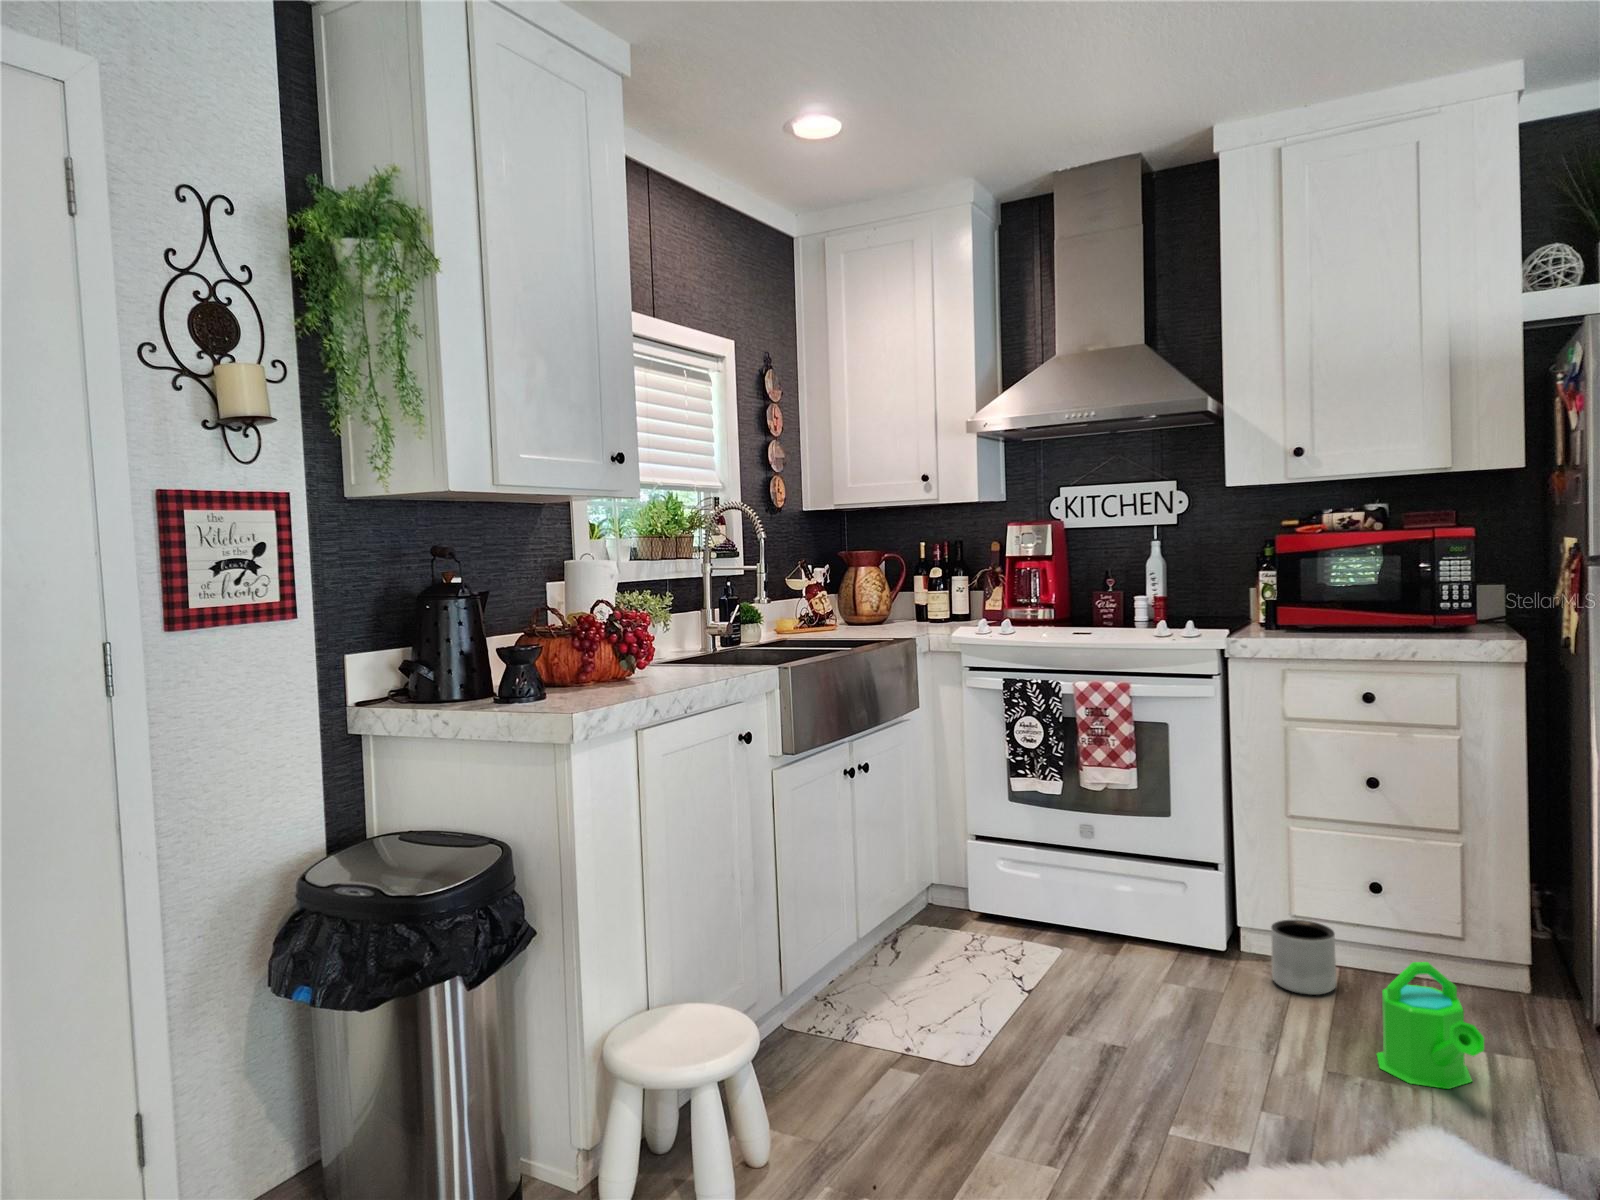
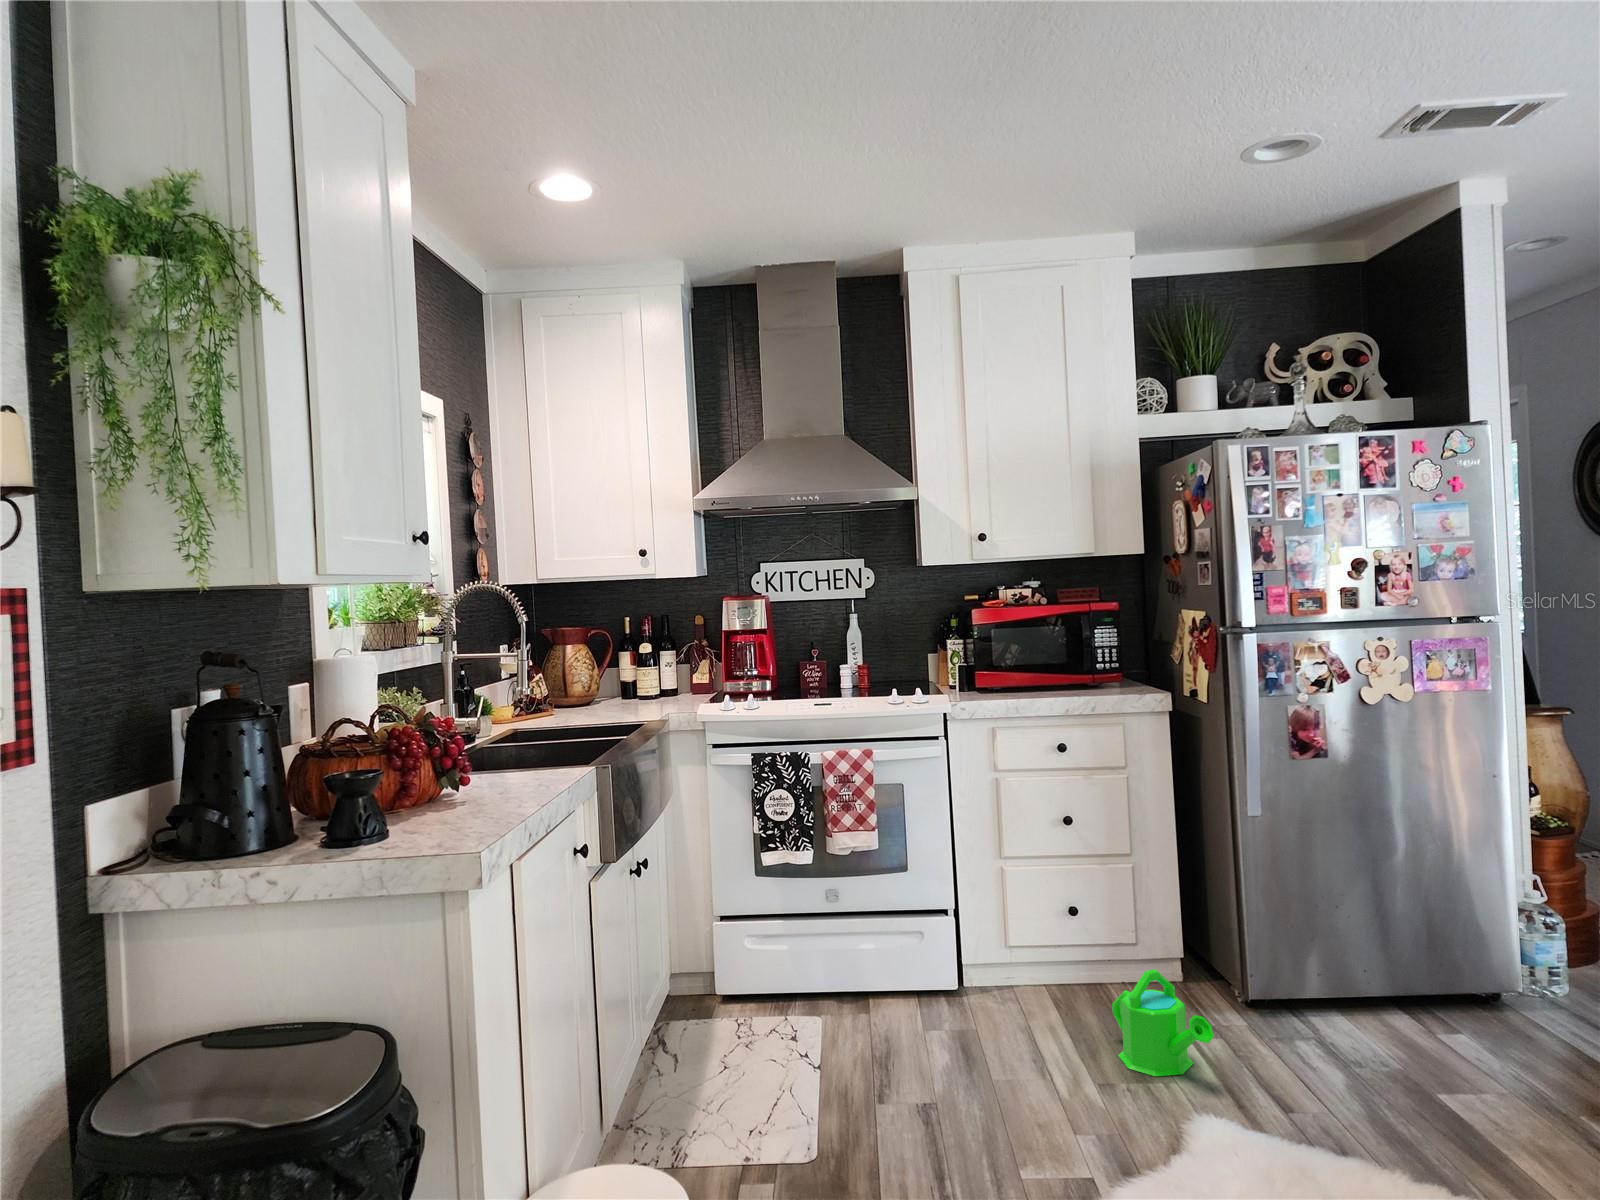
planter: present [1271,920,1336,995] -> none [1003,948,1056,1014]

